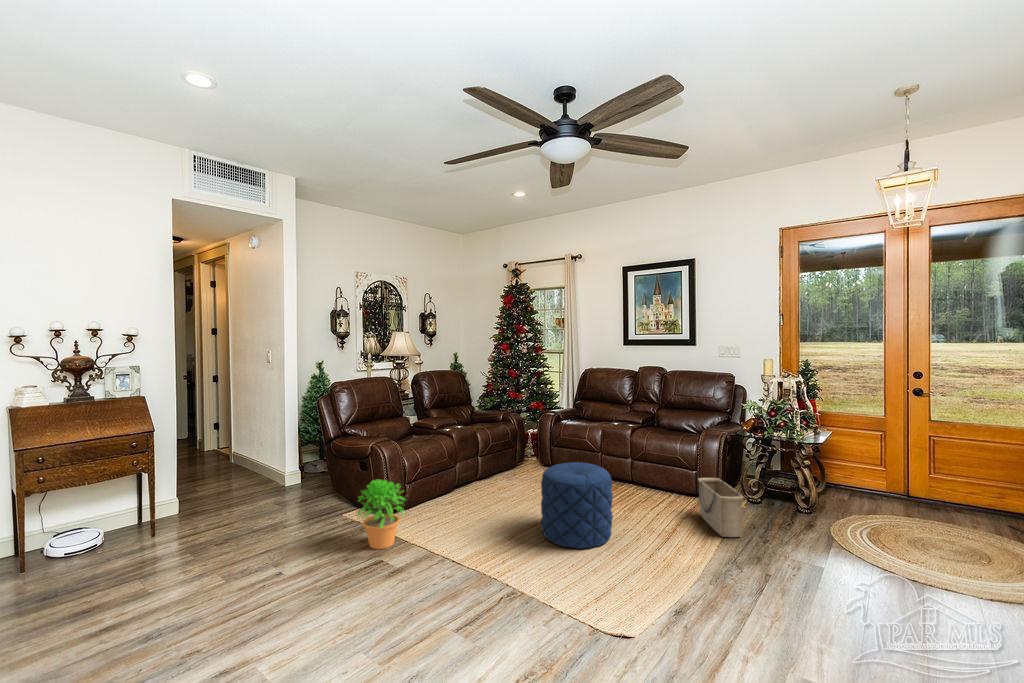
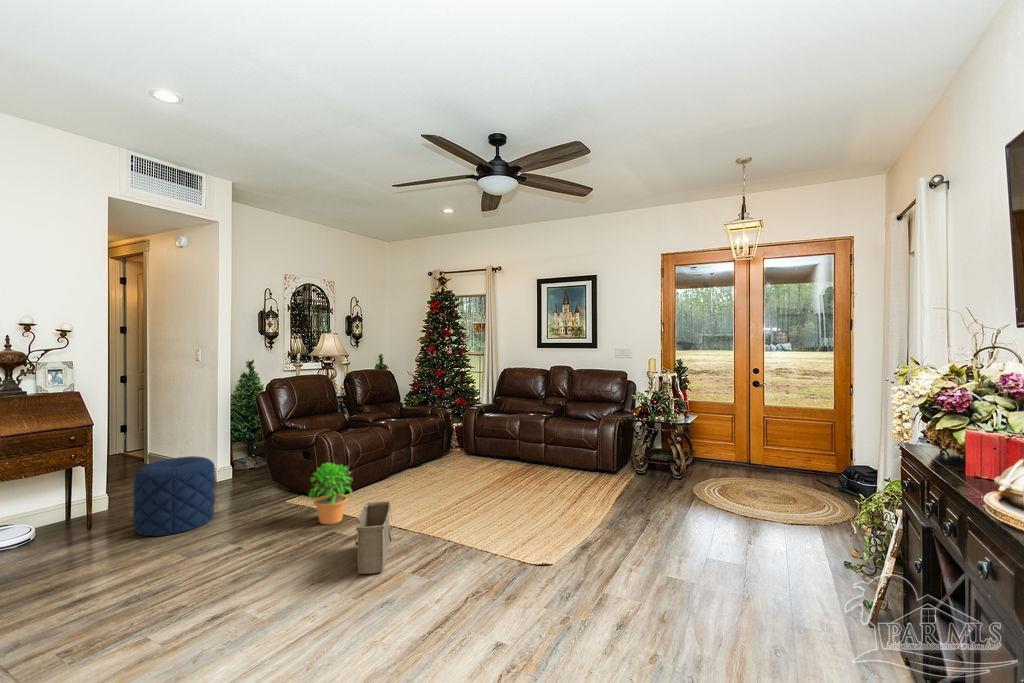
pouf: present [541,462,613,548] -> present [133,456,215,536]
basket: present [698,478,743,537] -> present [355,501,391,574]

